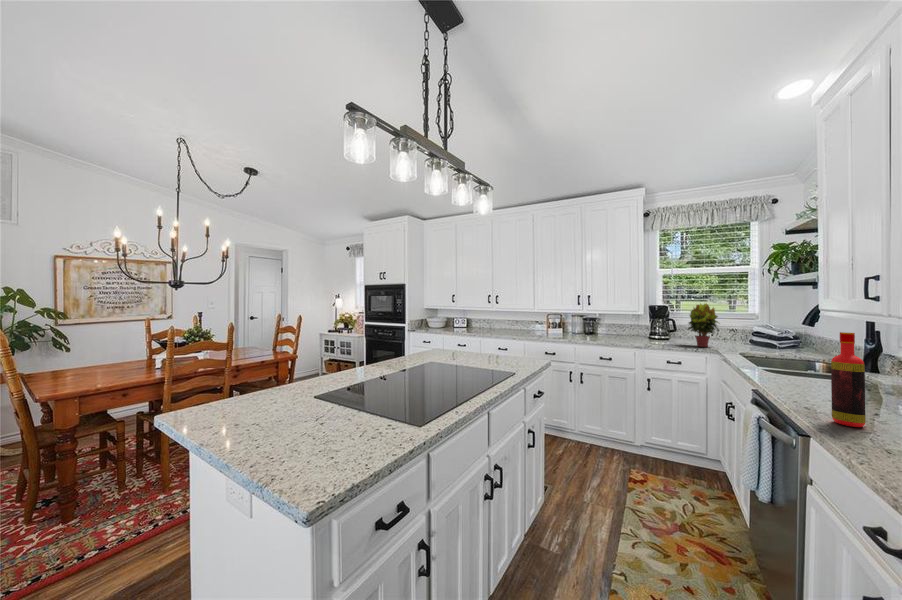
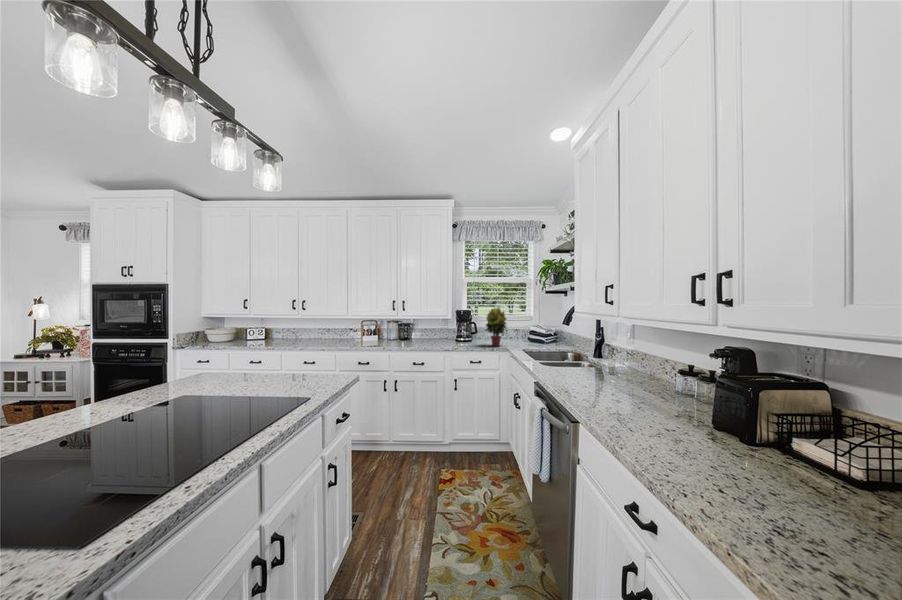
bottle: present [831,332,866,427] -> none [590,332,611,410]

